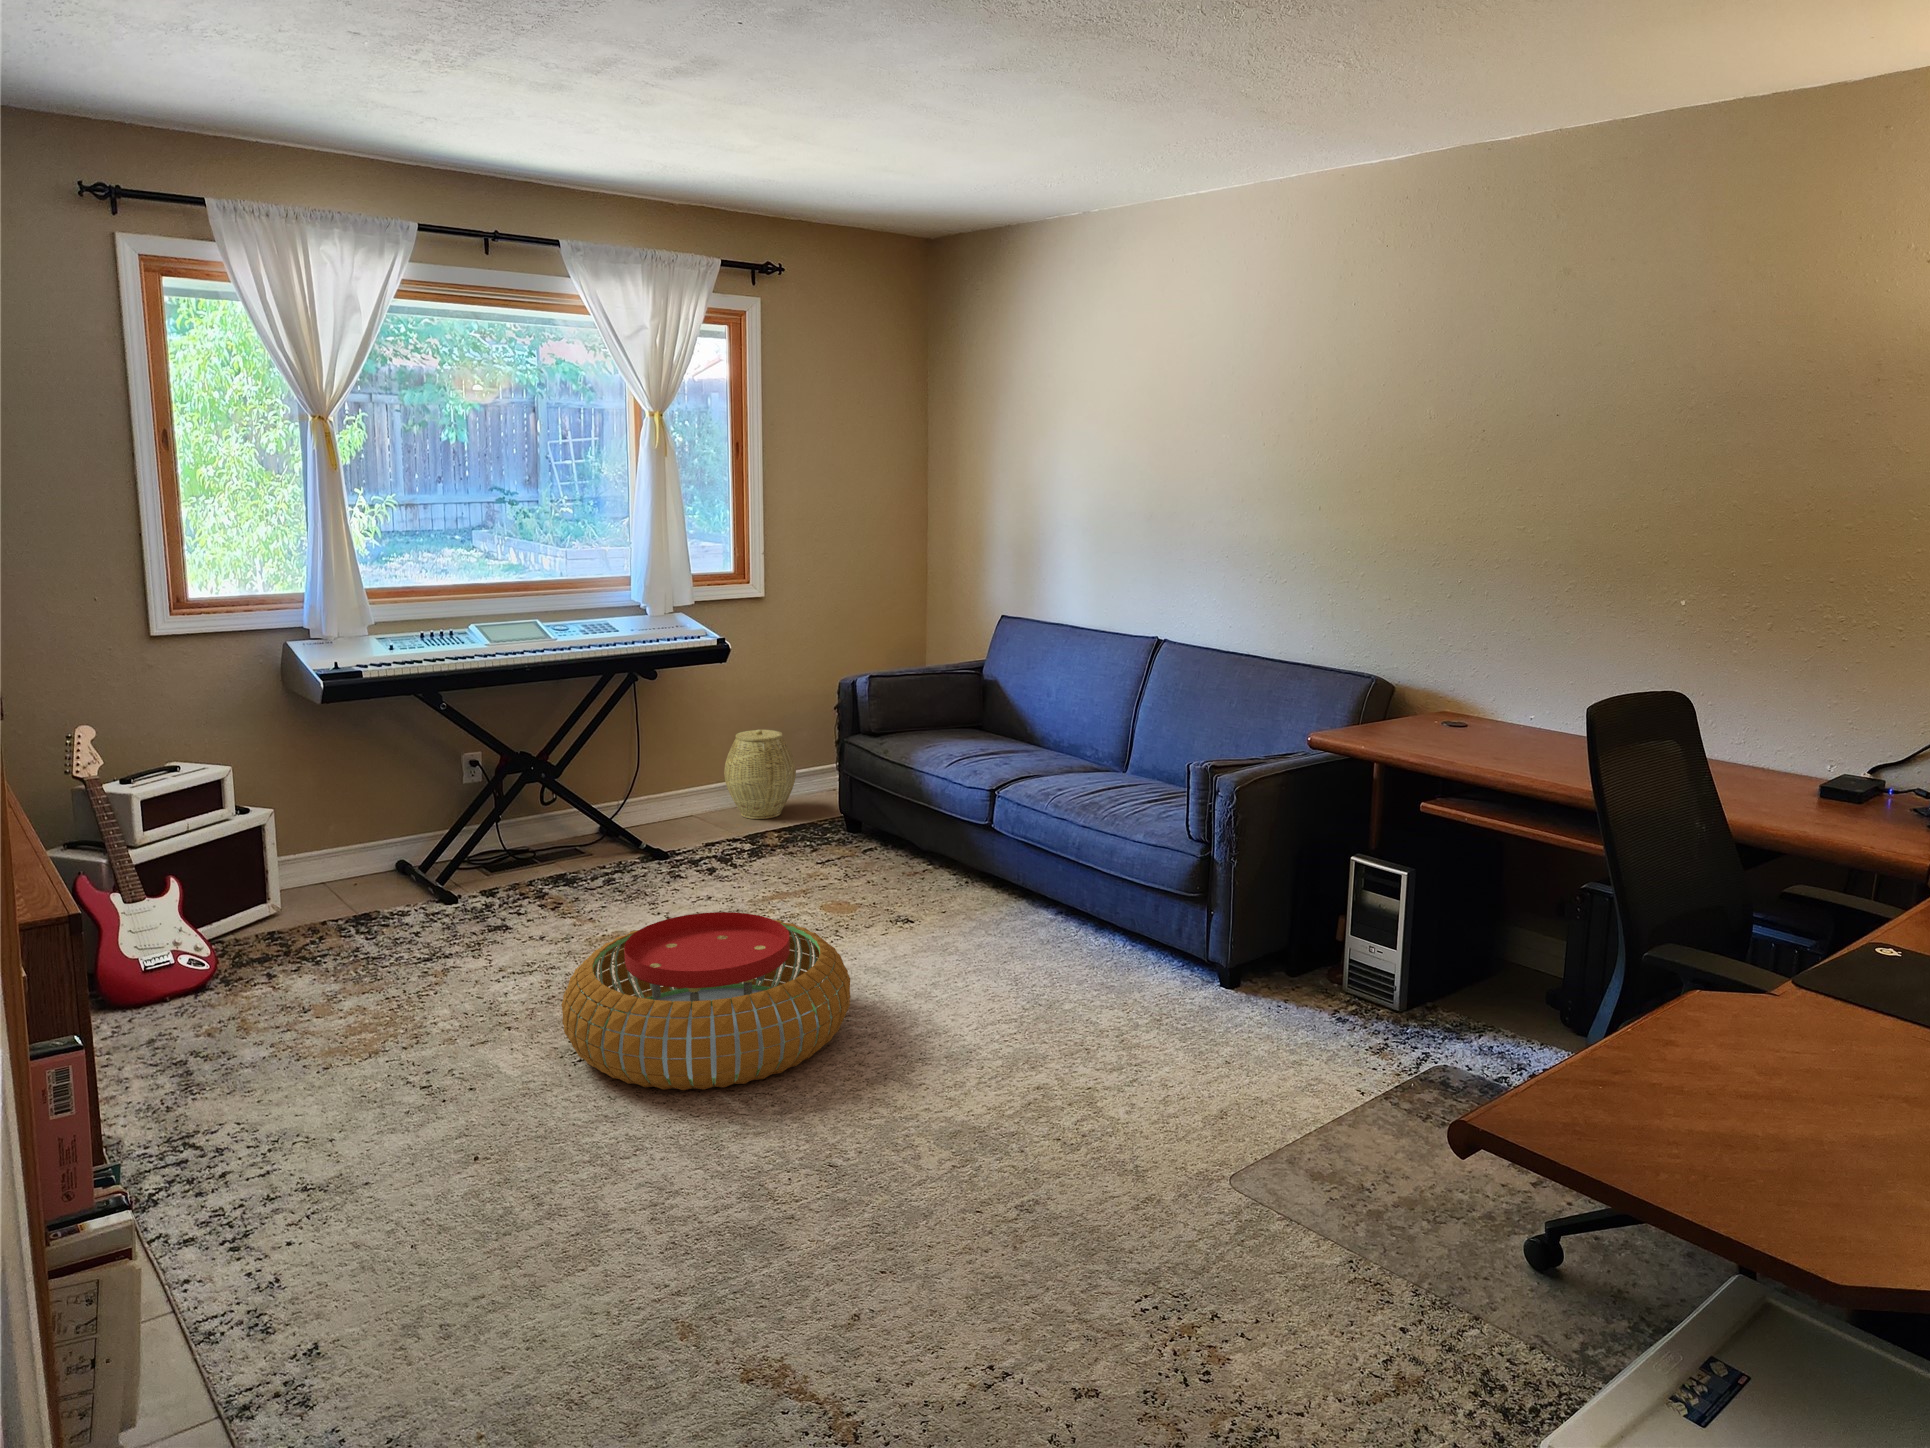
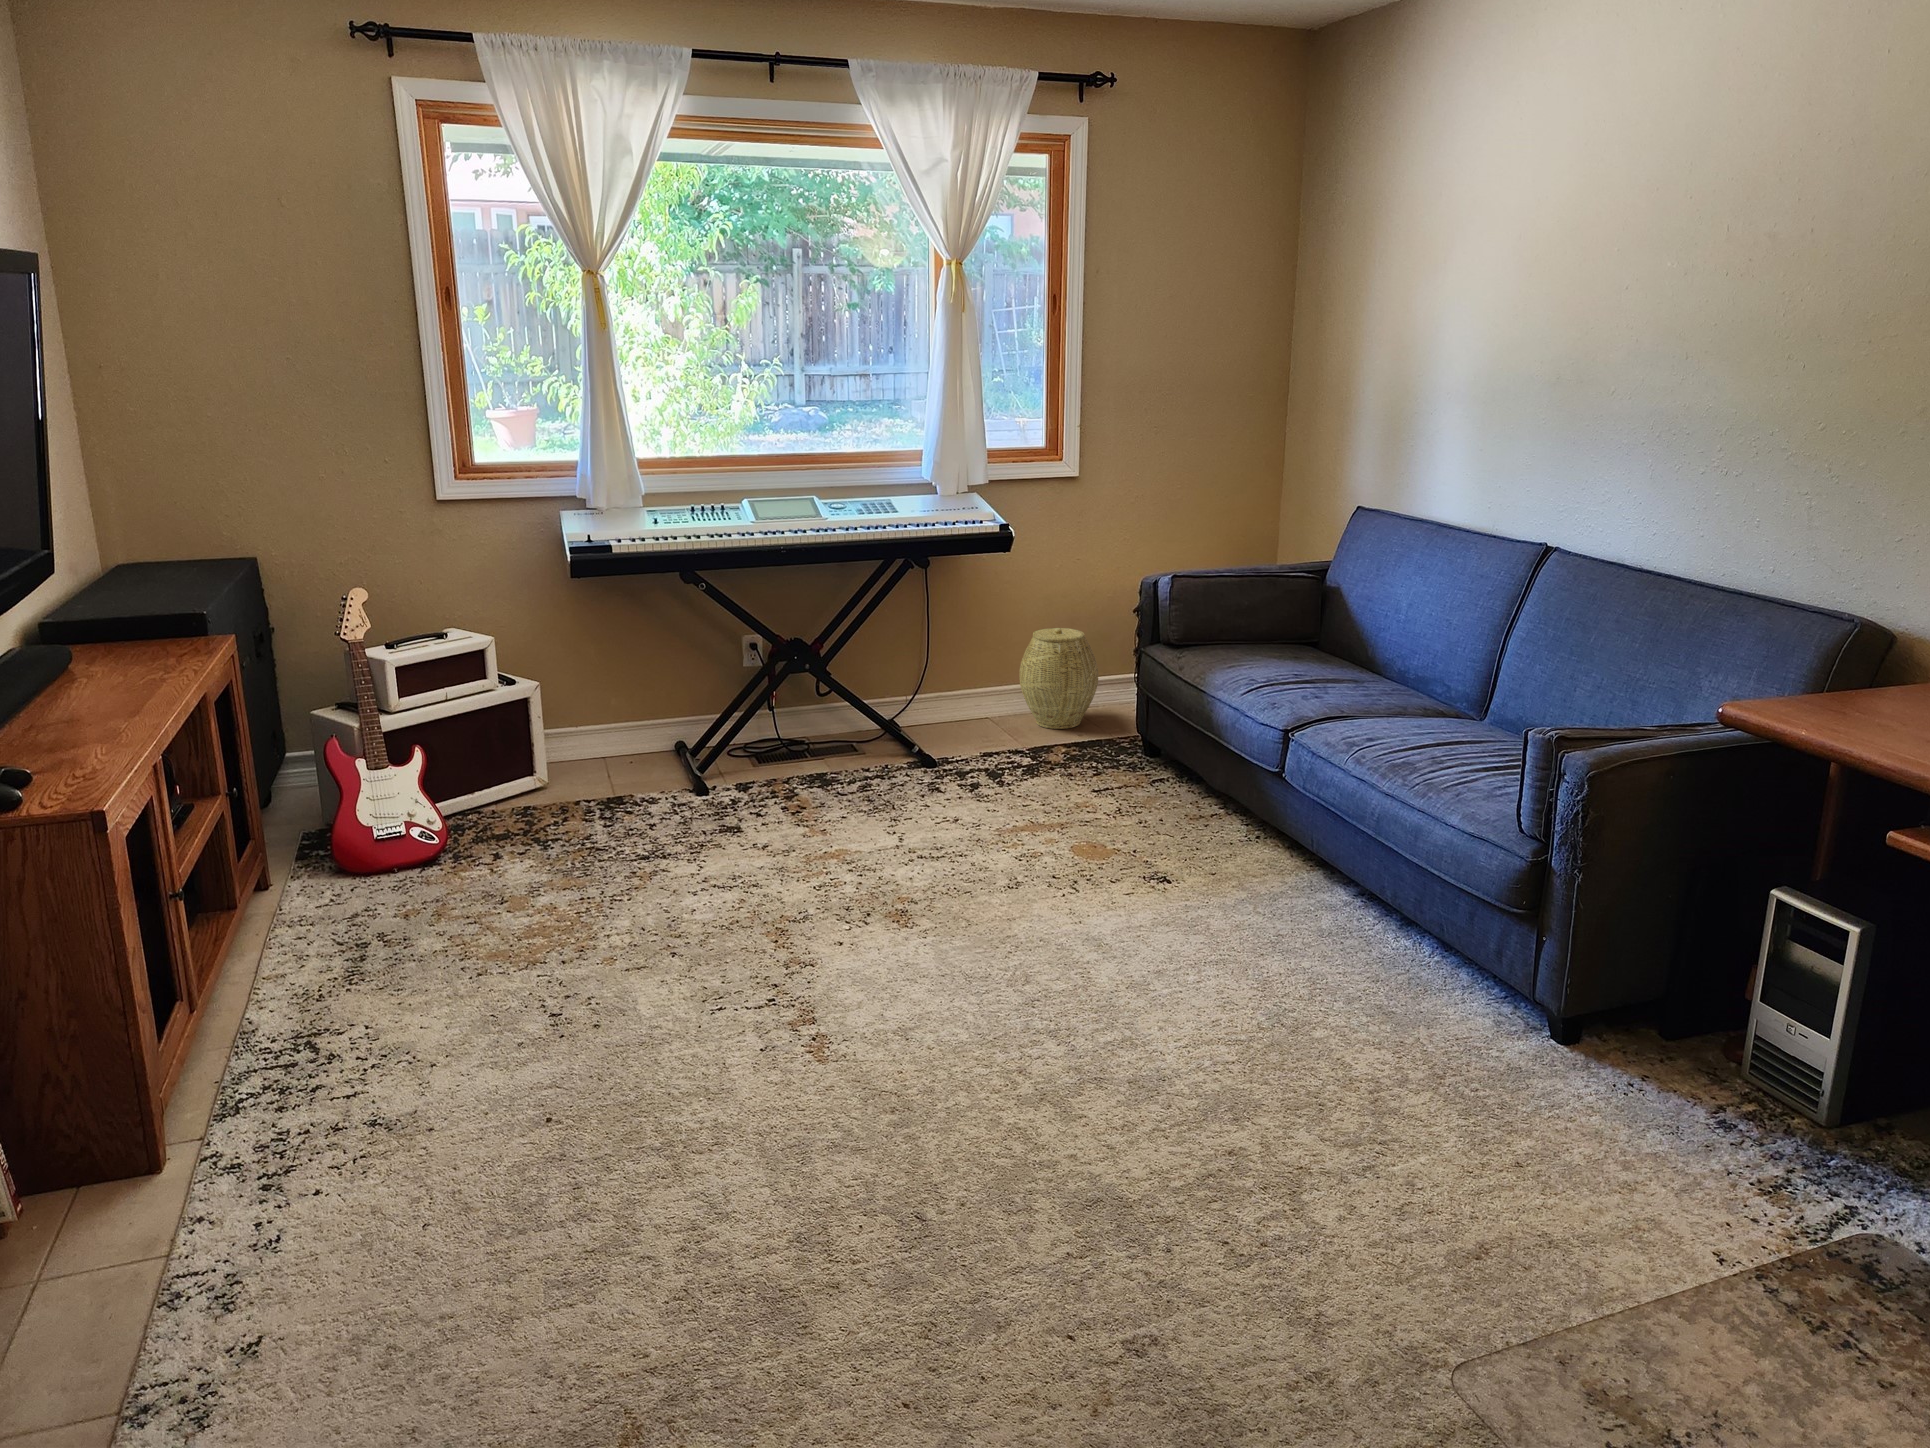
pouf: present [561,912,851,1090] -> none [698,852,1036,1075]

